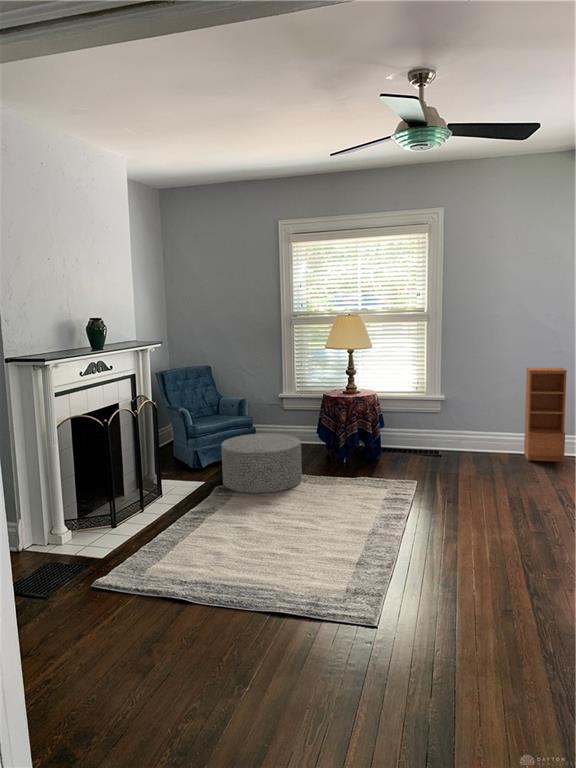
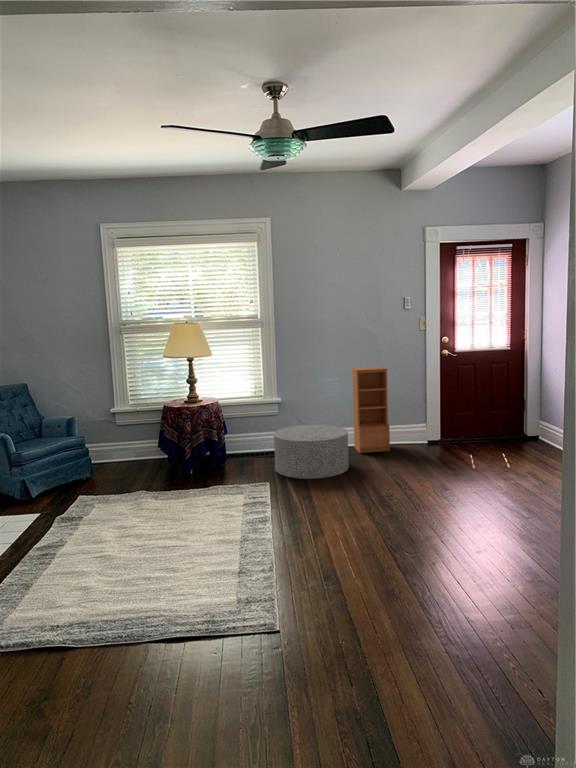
ottoman: present [221,433,302,493] -> present [274,425,349,479]

